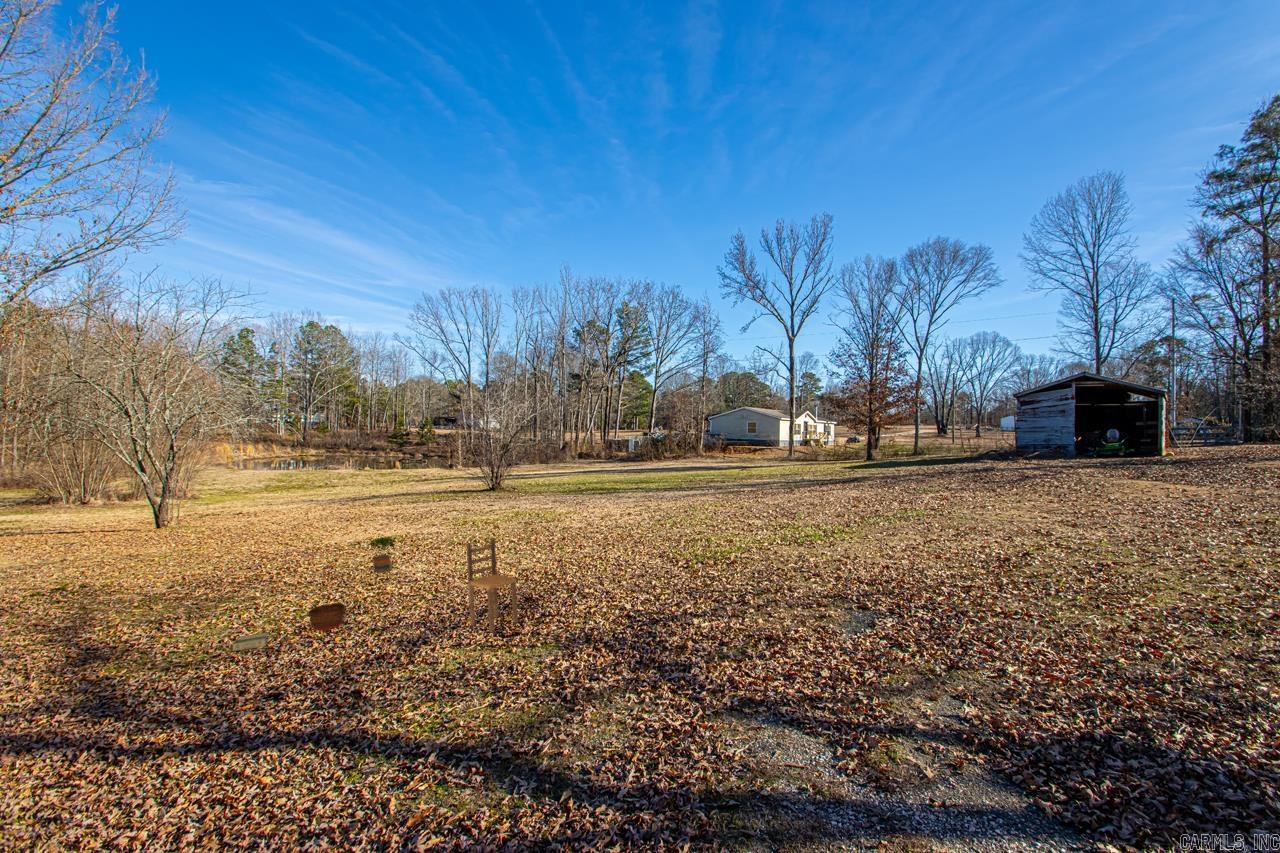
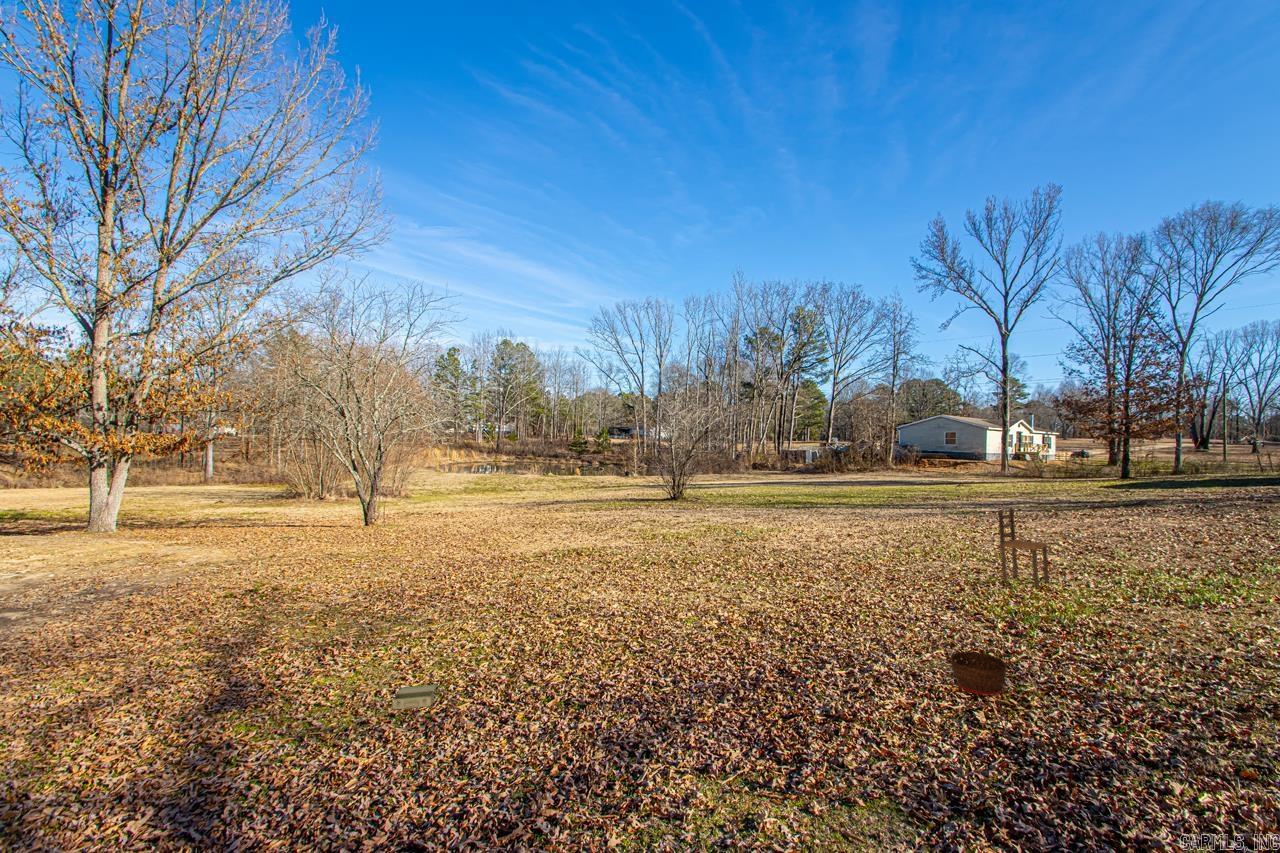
potted tree: present [370,537,395,572] -> none [555,554,585,598]
chair: present [466,538,518,632] -> present [998,508,1049,587]
basket: present [308,603,345,630] -> present [950,651,1007,696]

